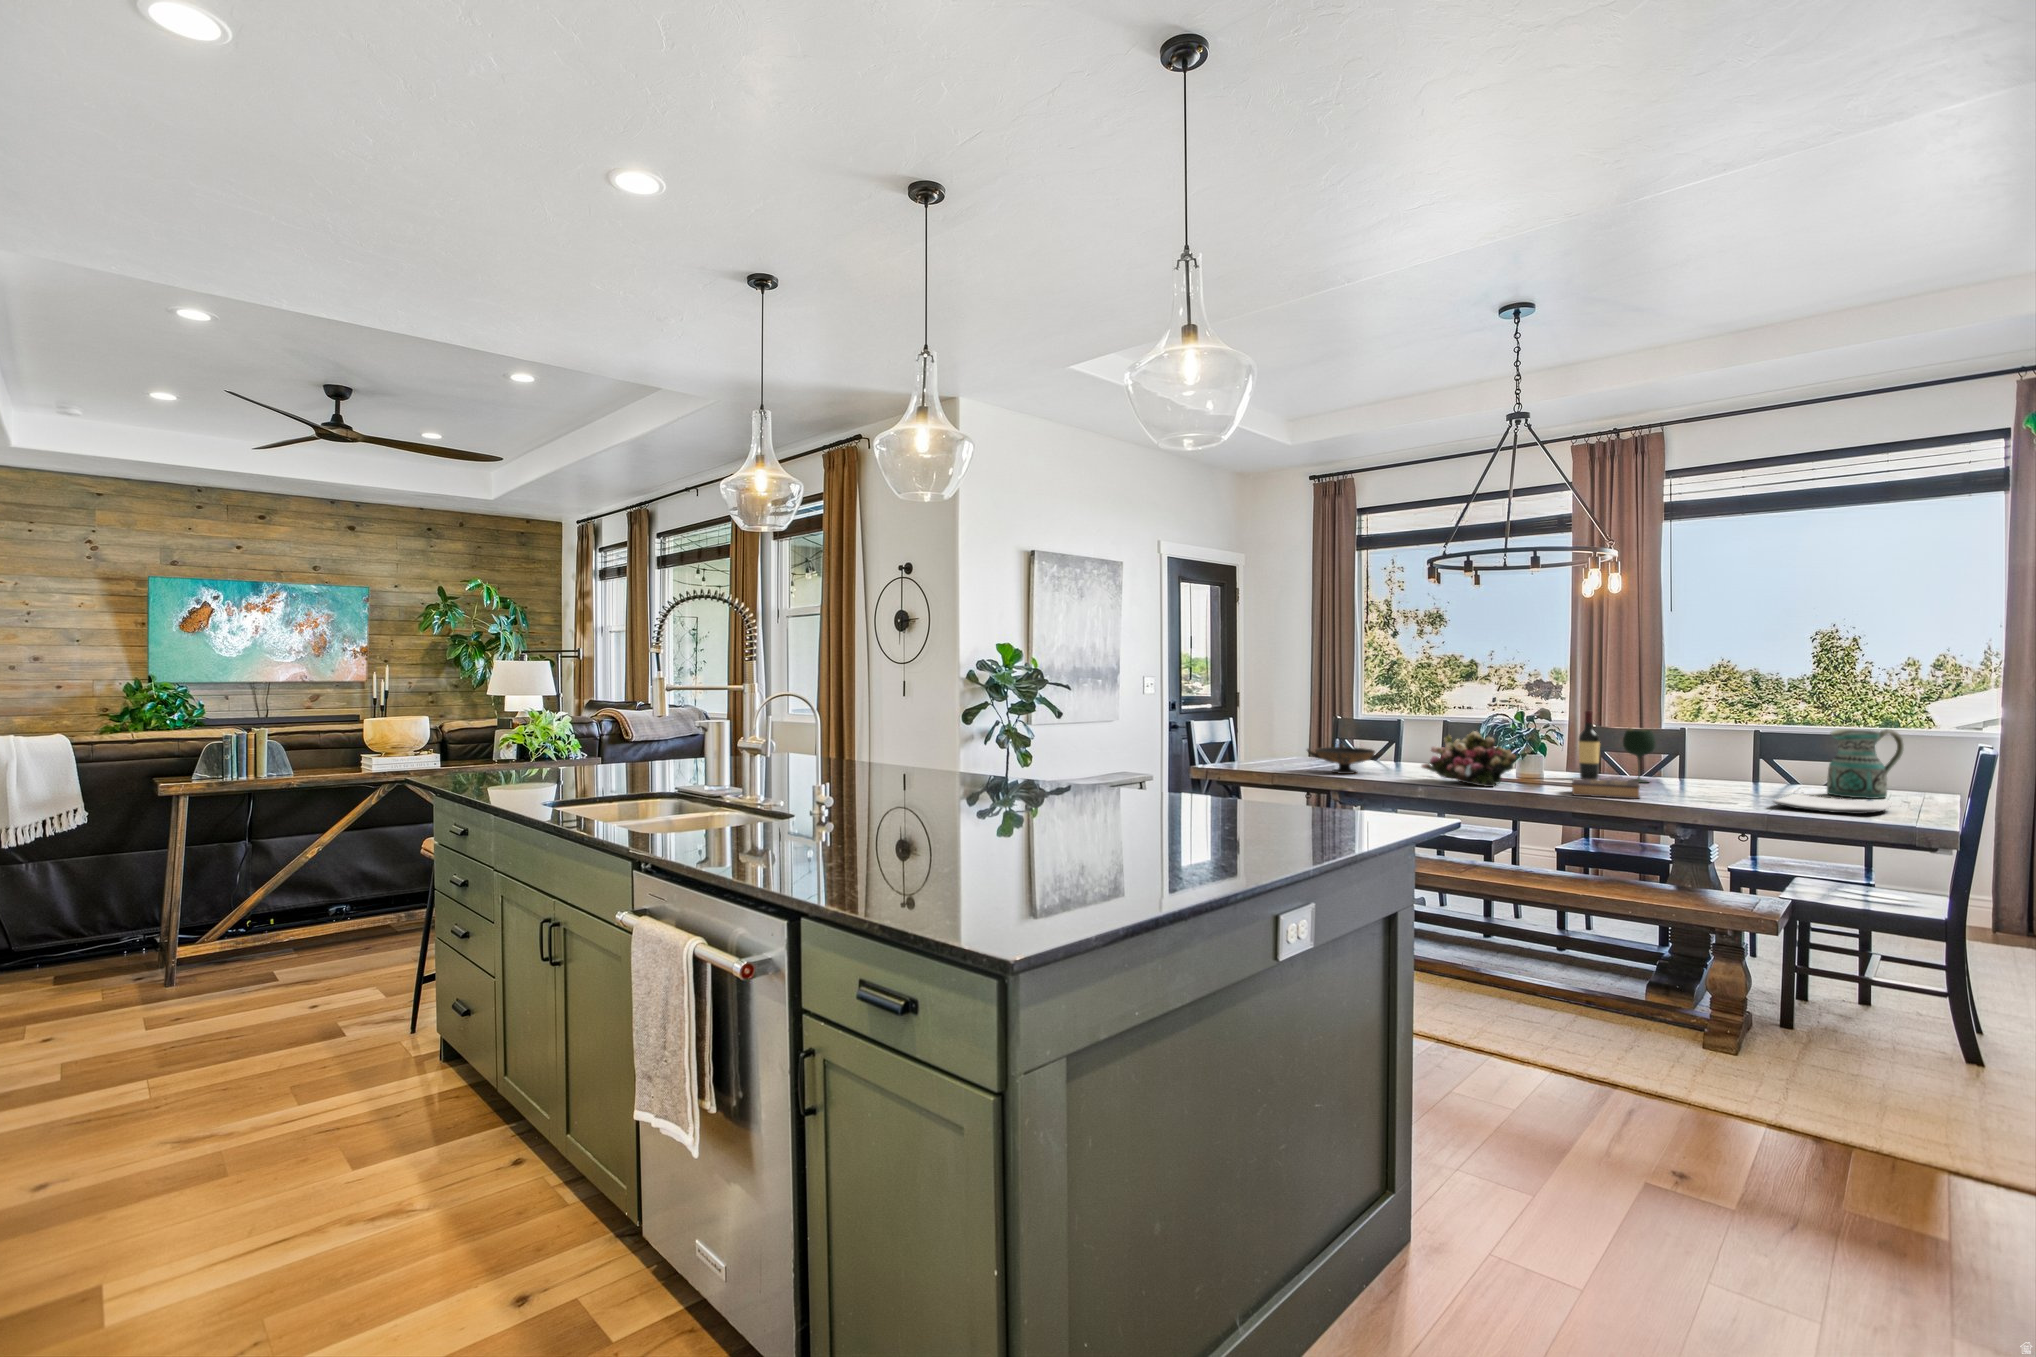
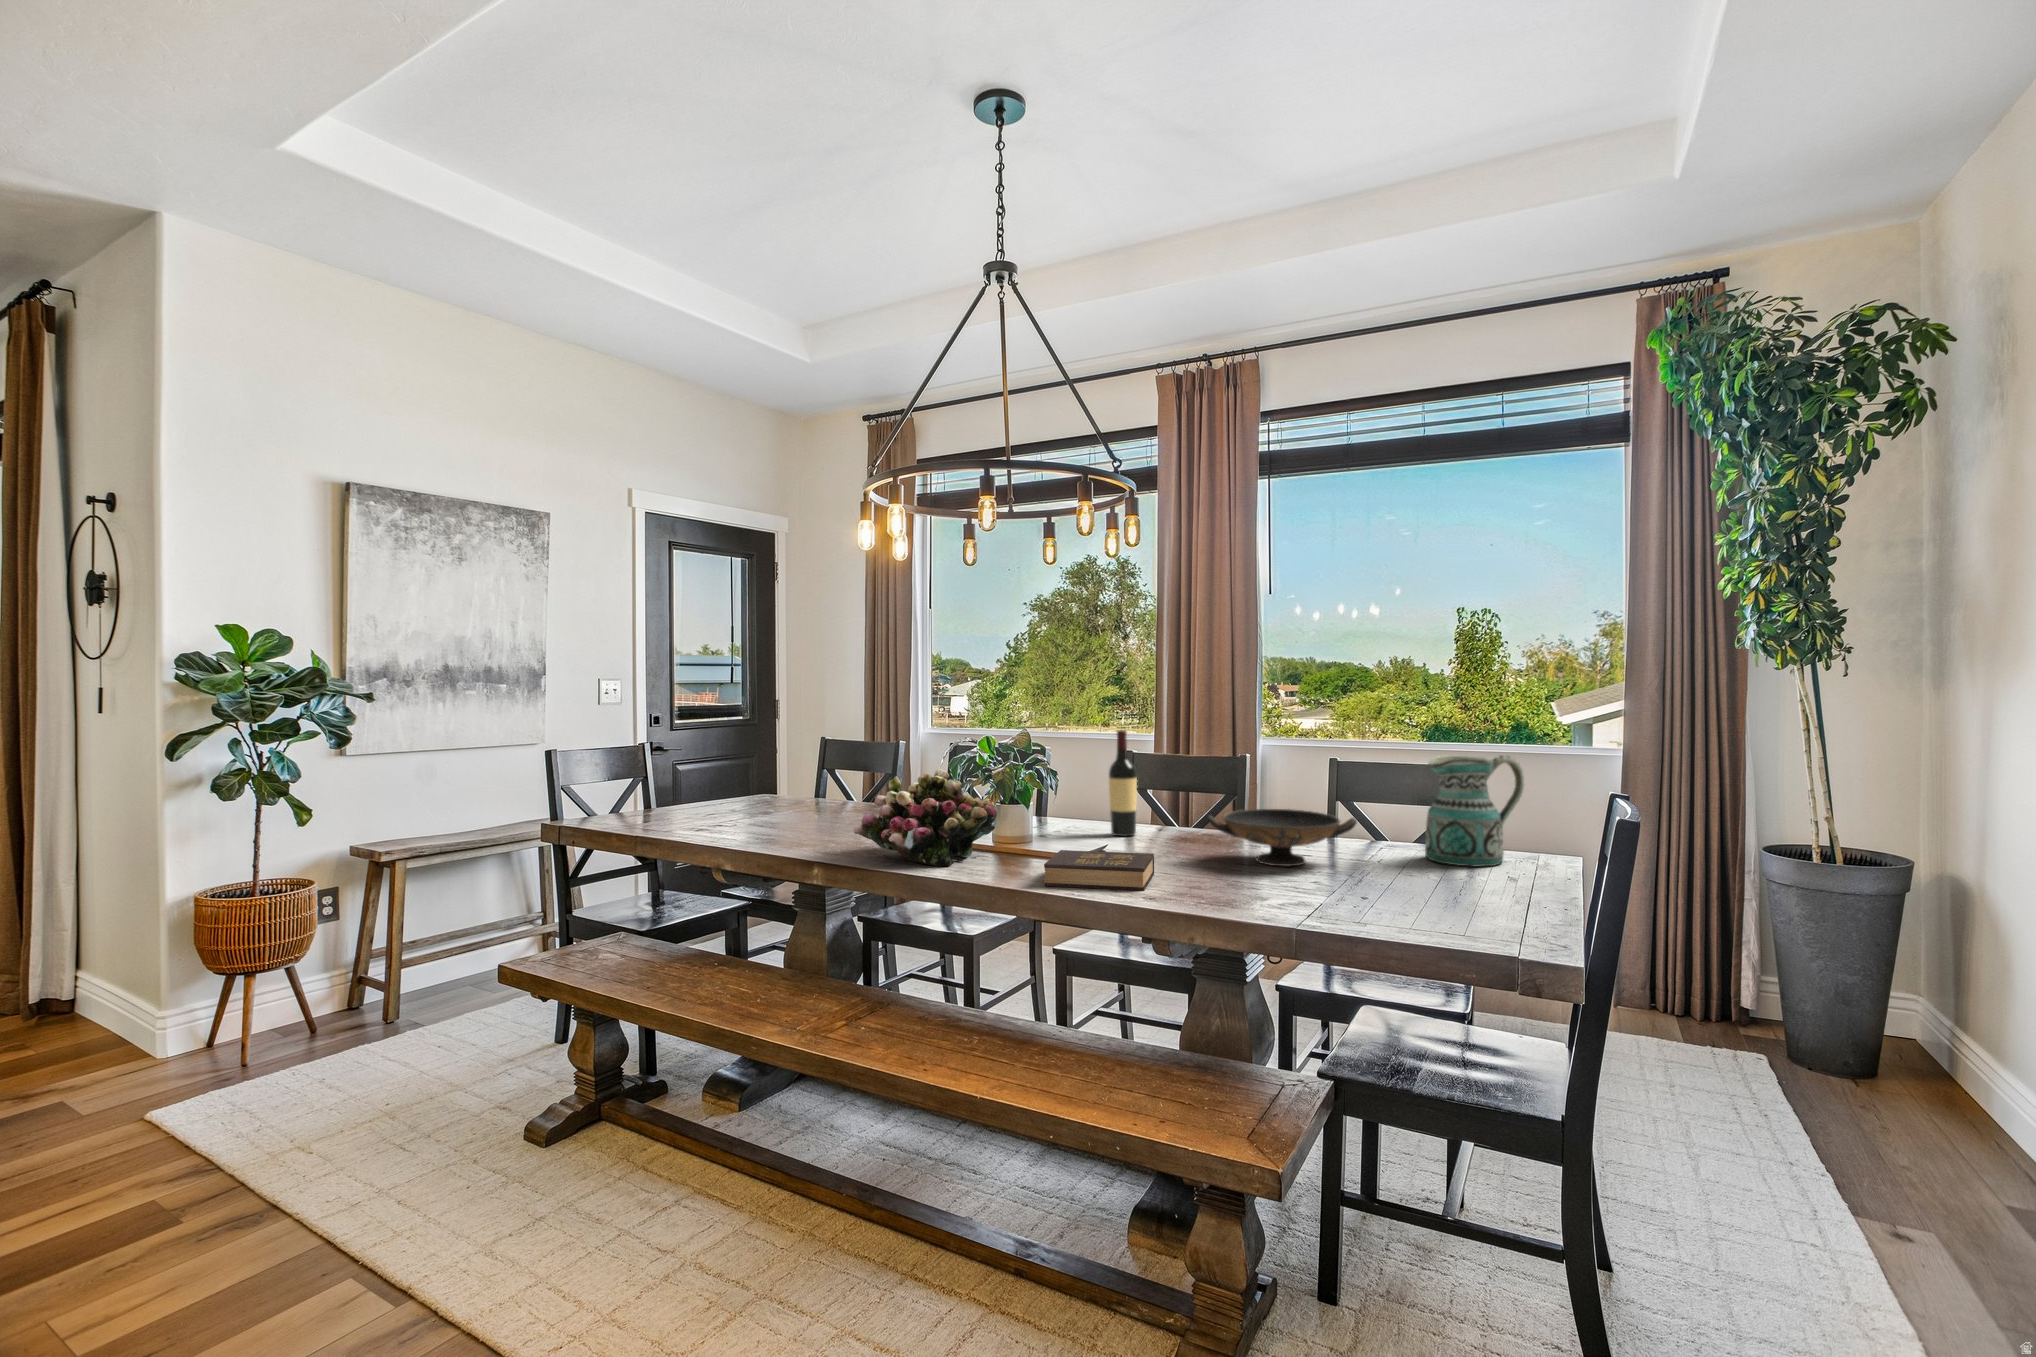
wine glass: present [1623,730,1656,783] -> none [1165,758,1207,841]
decorative bowl: present [1307,747,1384,774] -> present [1207,809,1357,866]
plate: present [1773,794,1891,814] -> none [1332,872,1509,919]

